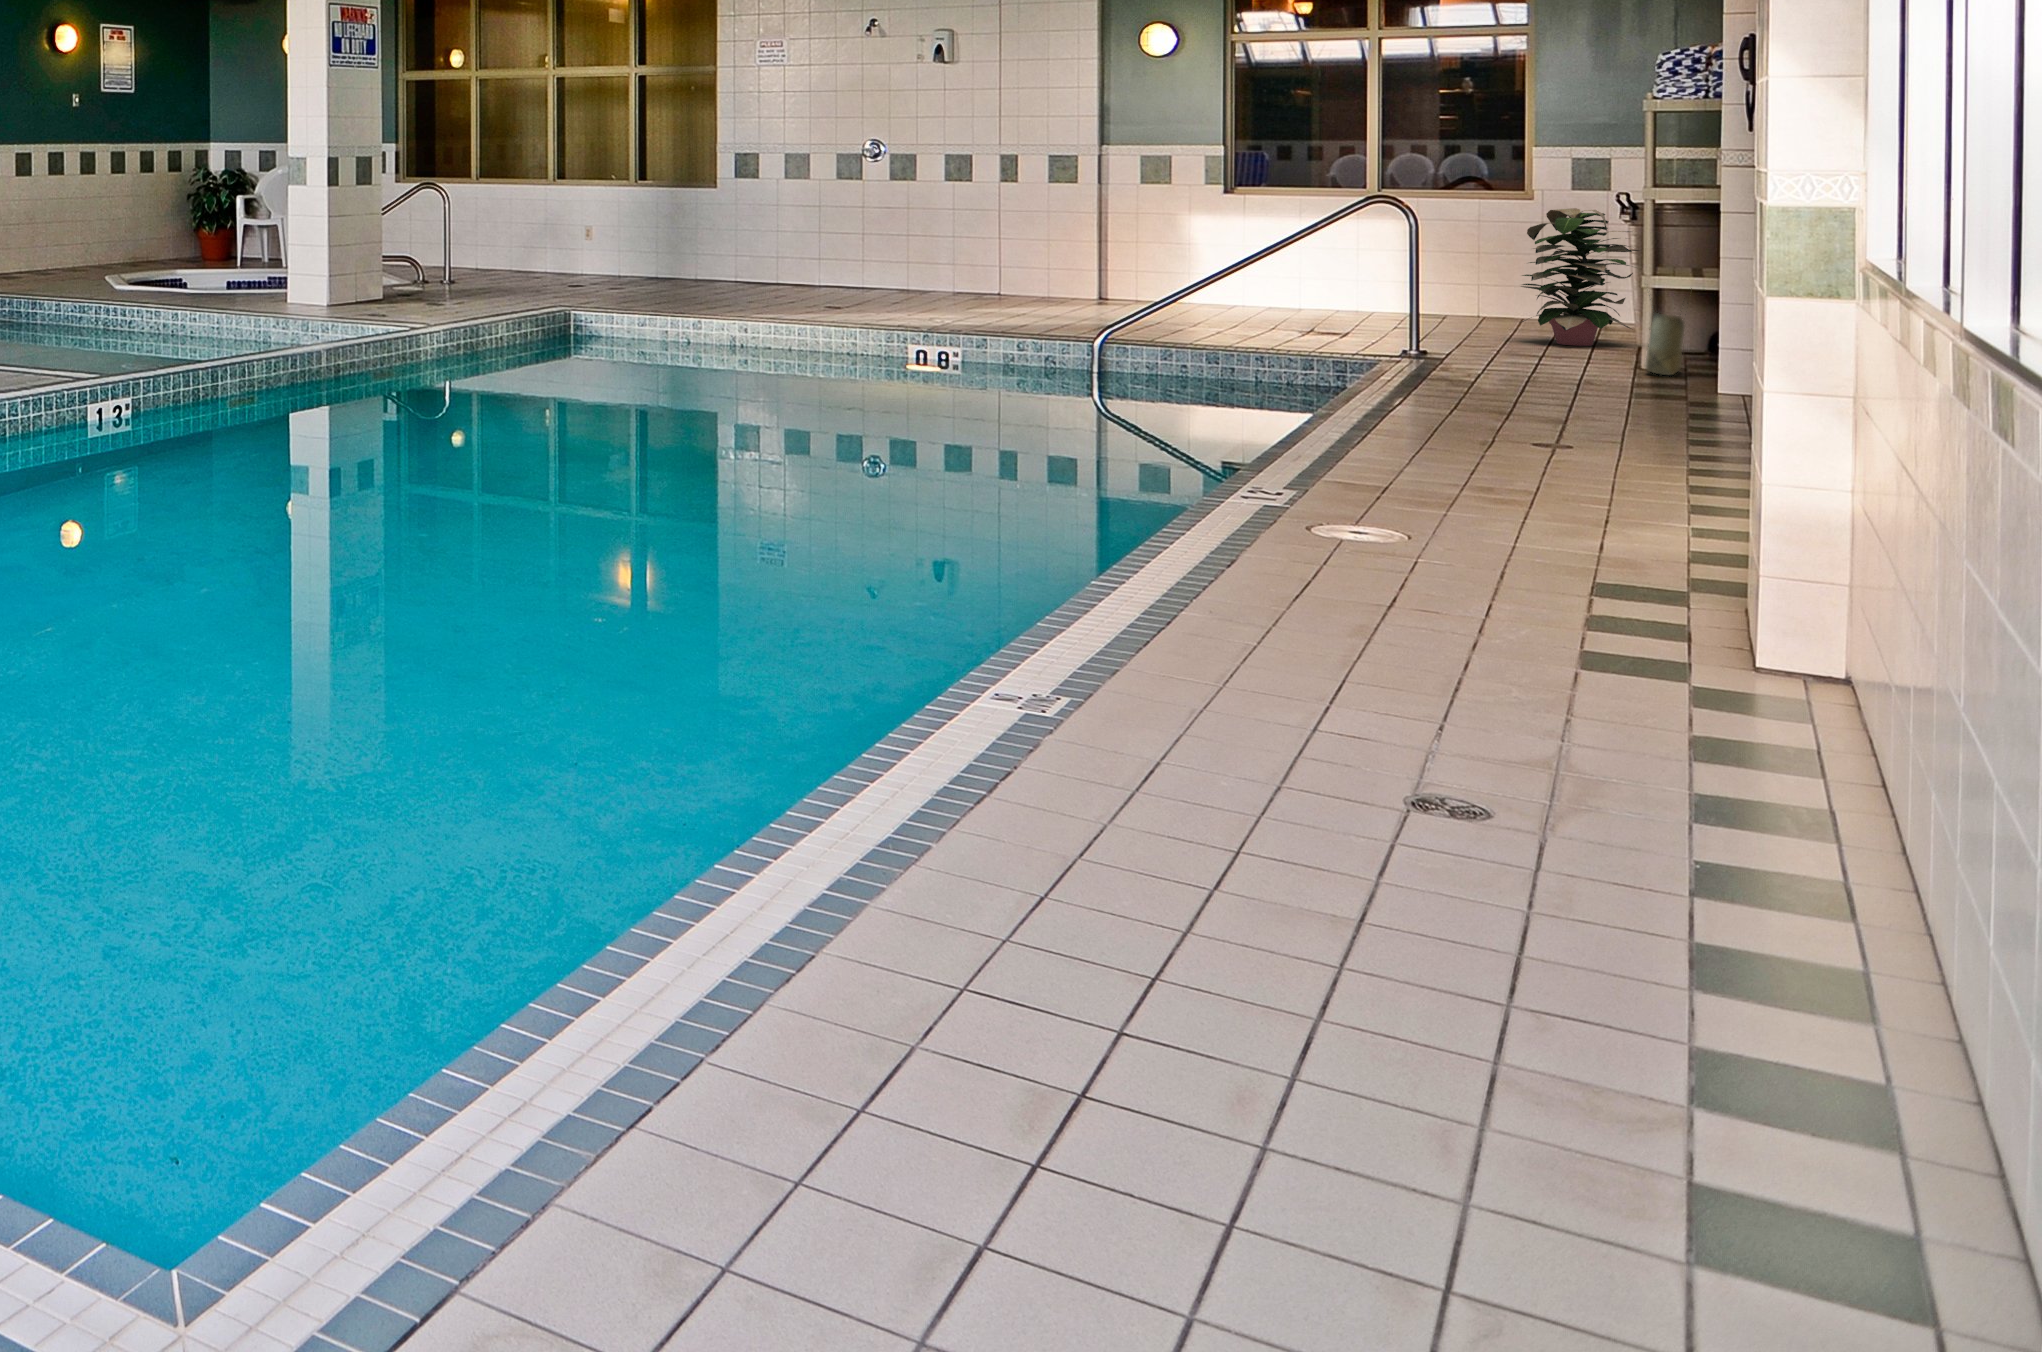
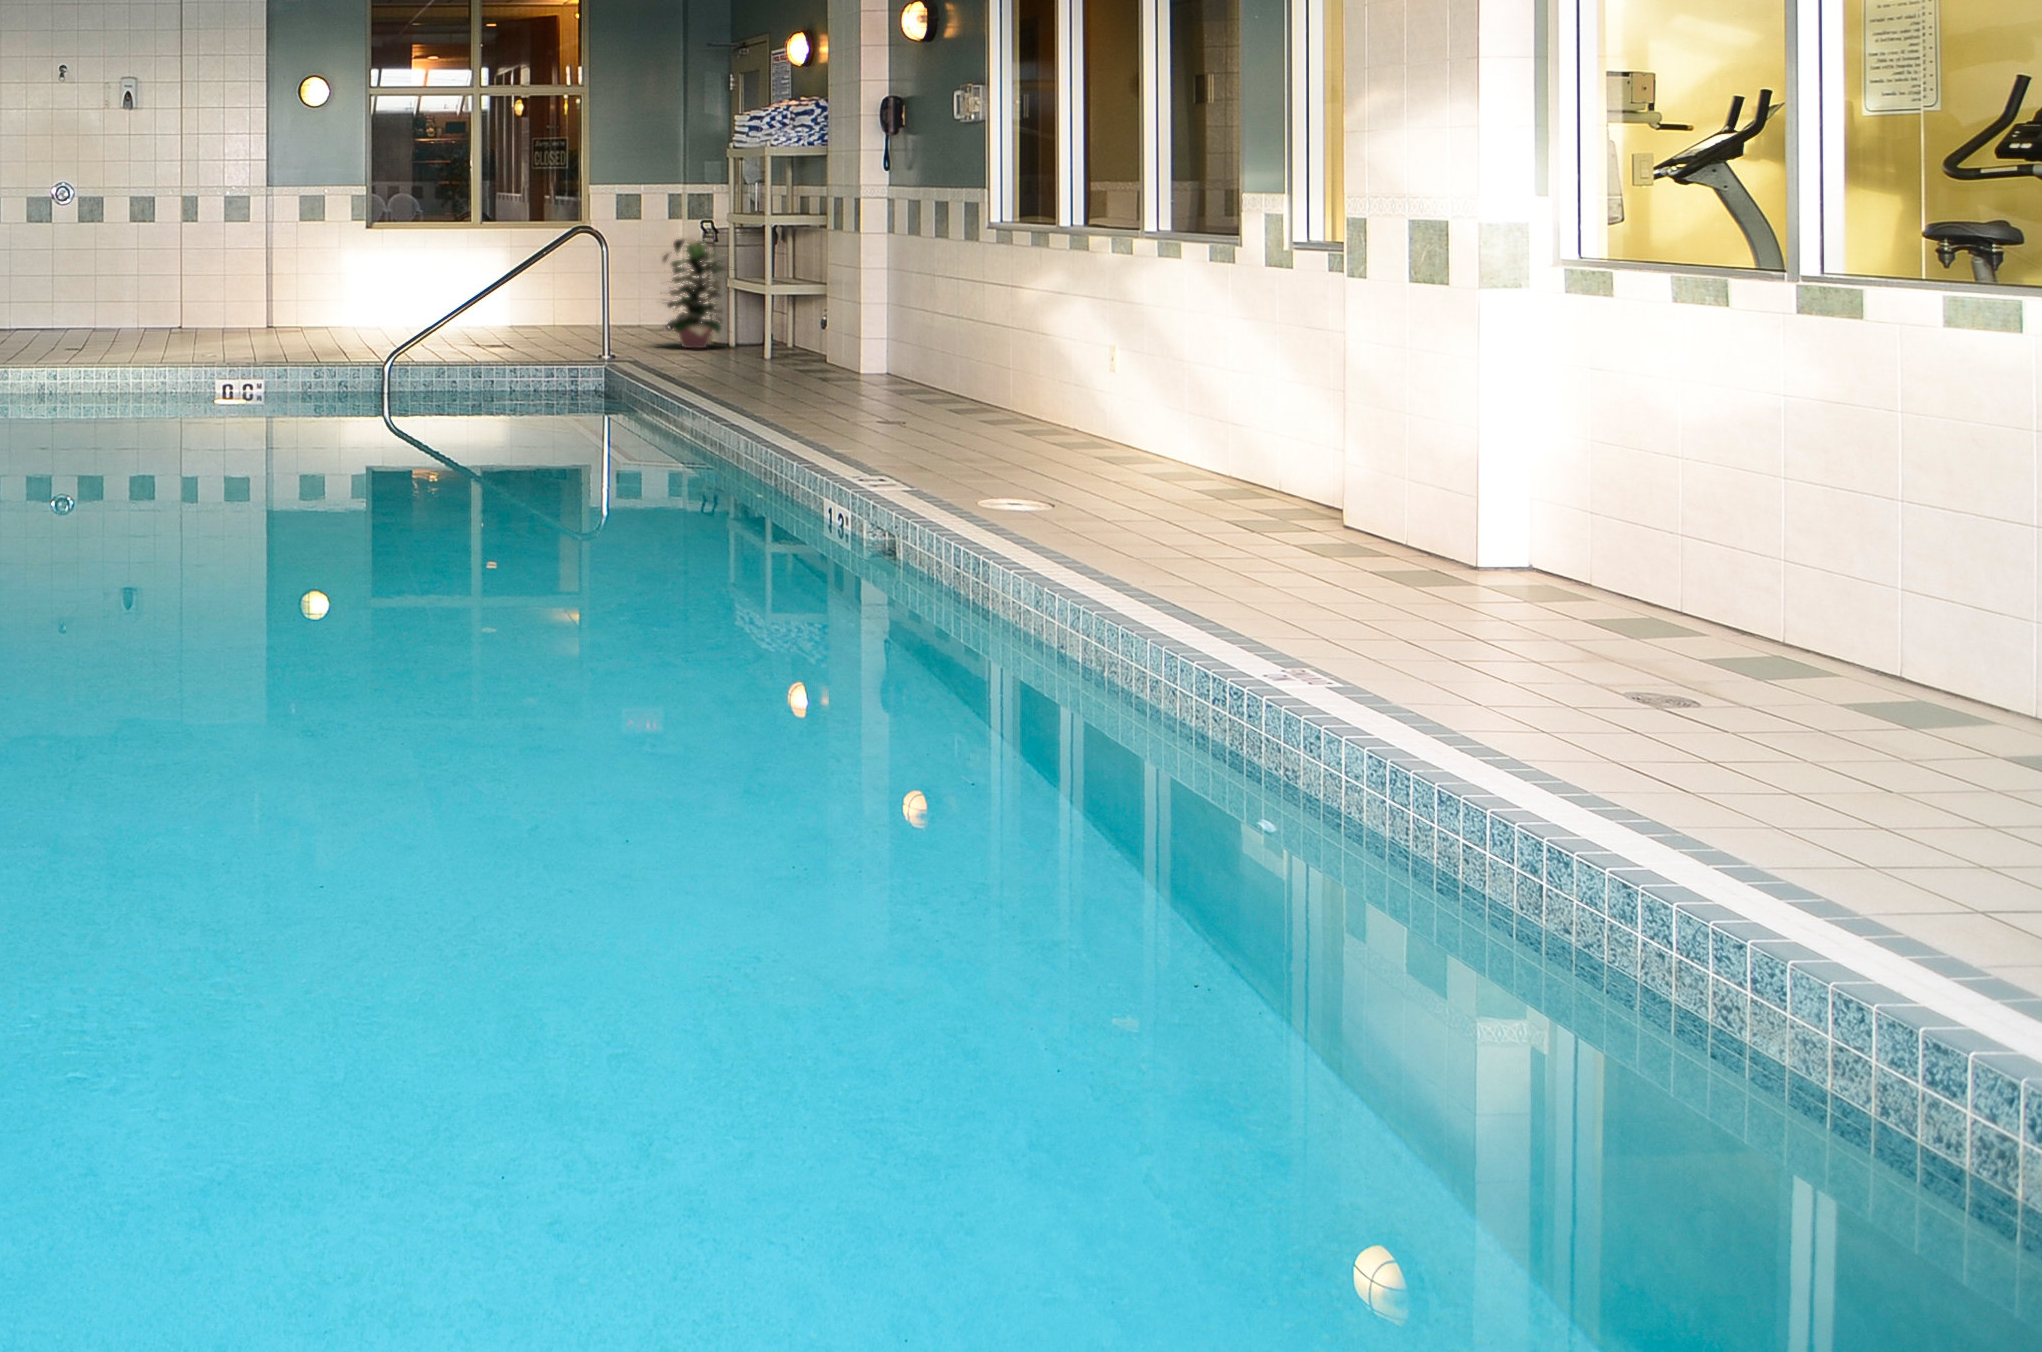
woven basket: present [1646,288,1692,375] -> none [796,295,830,368]

